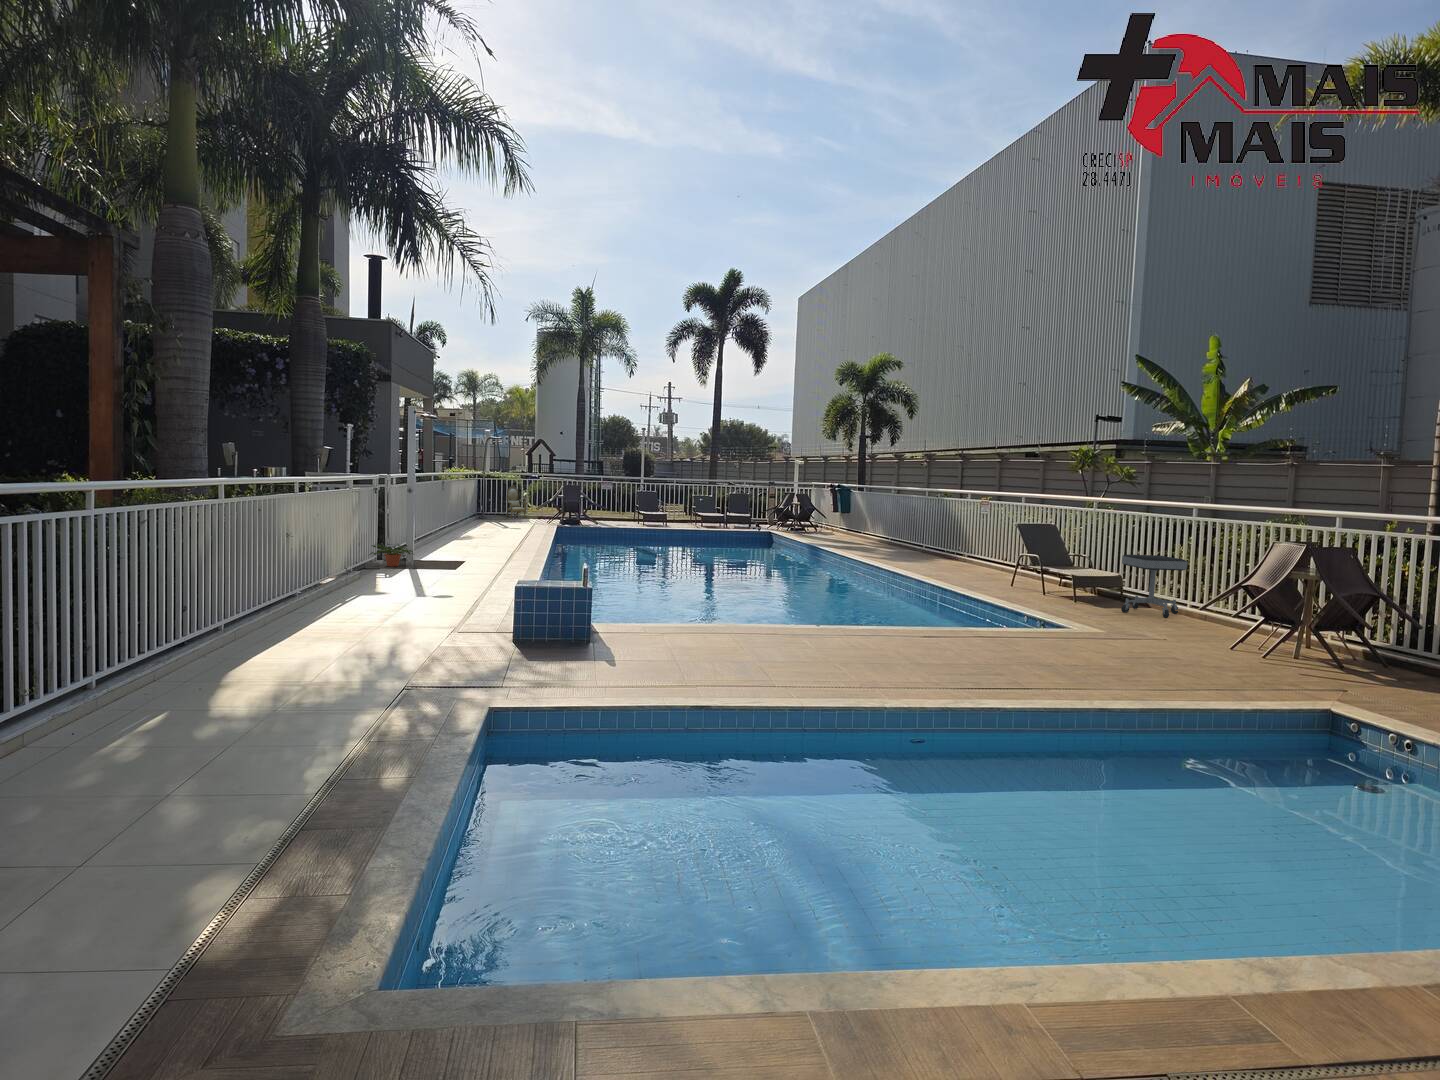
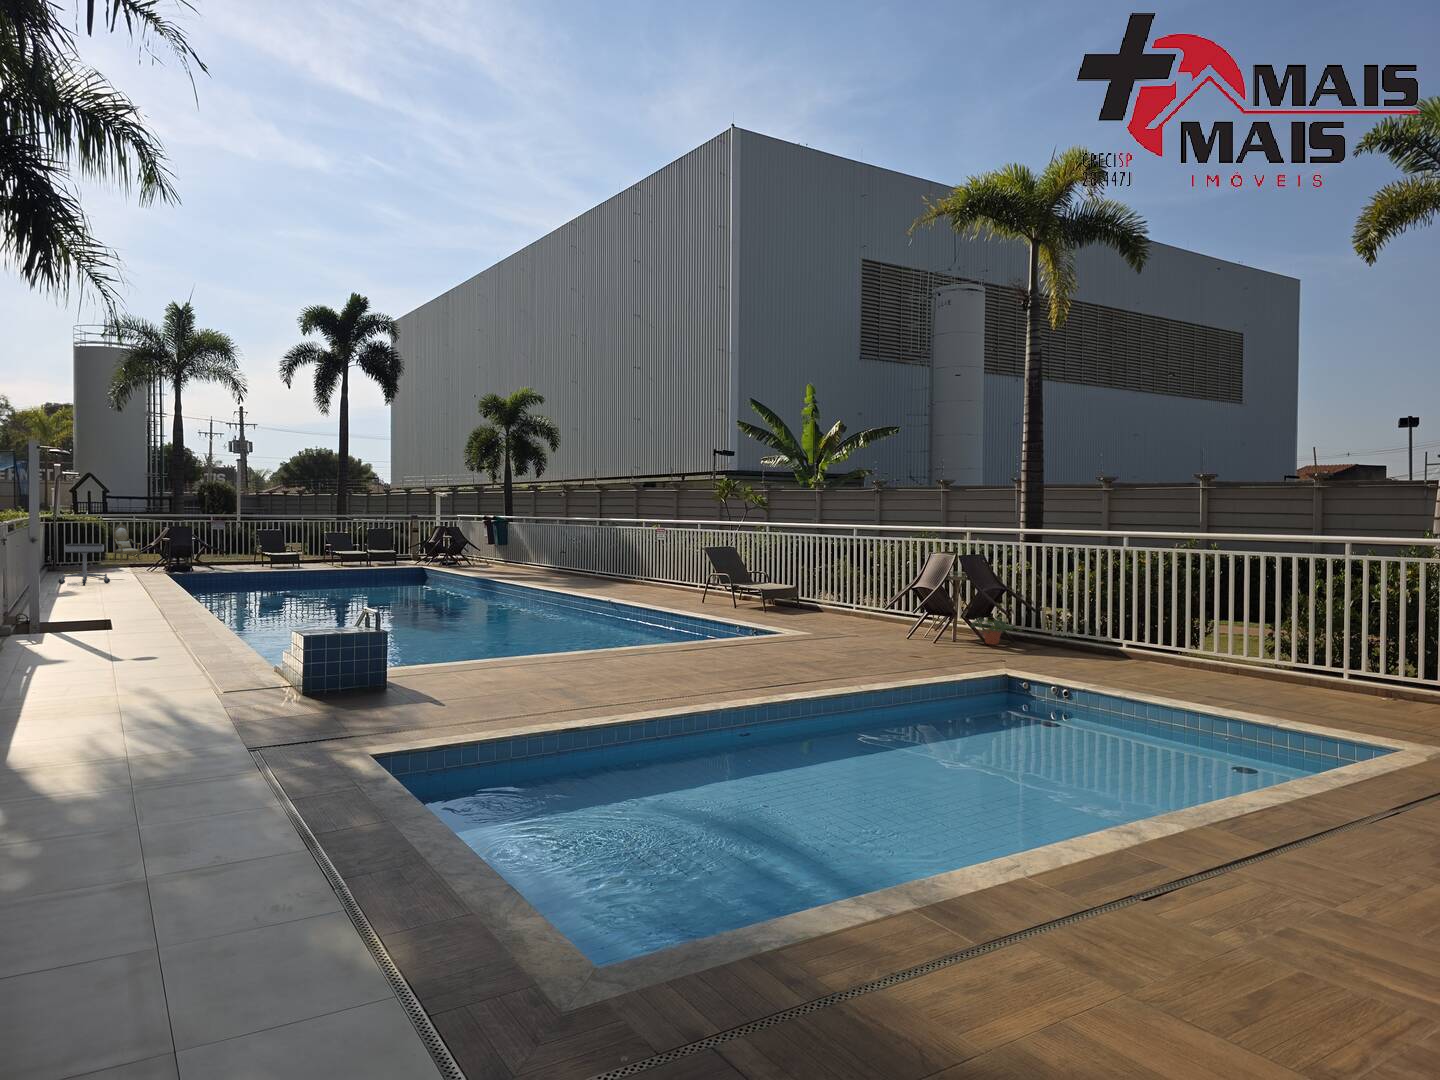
potted plant: present [369,543,413,567] -> present [971,616,1020,644]
stool: present [1121,554,1188,618] -> present [58,544,110,585]

